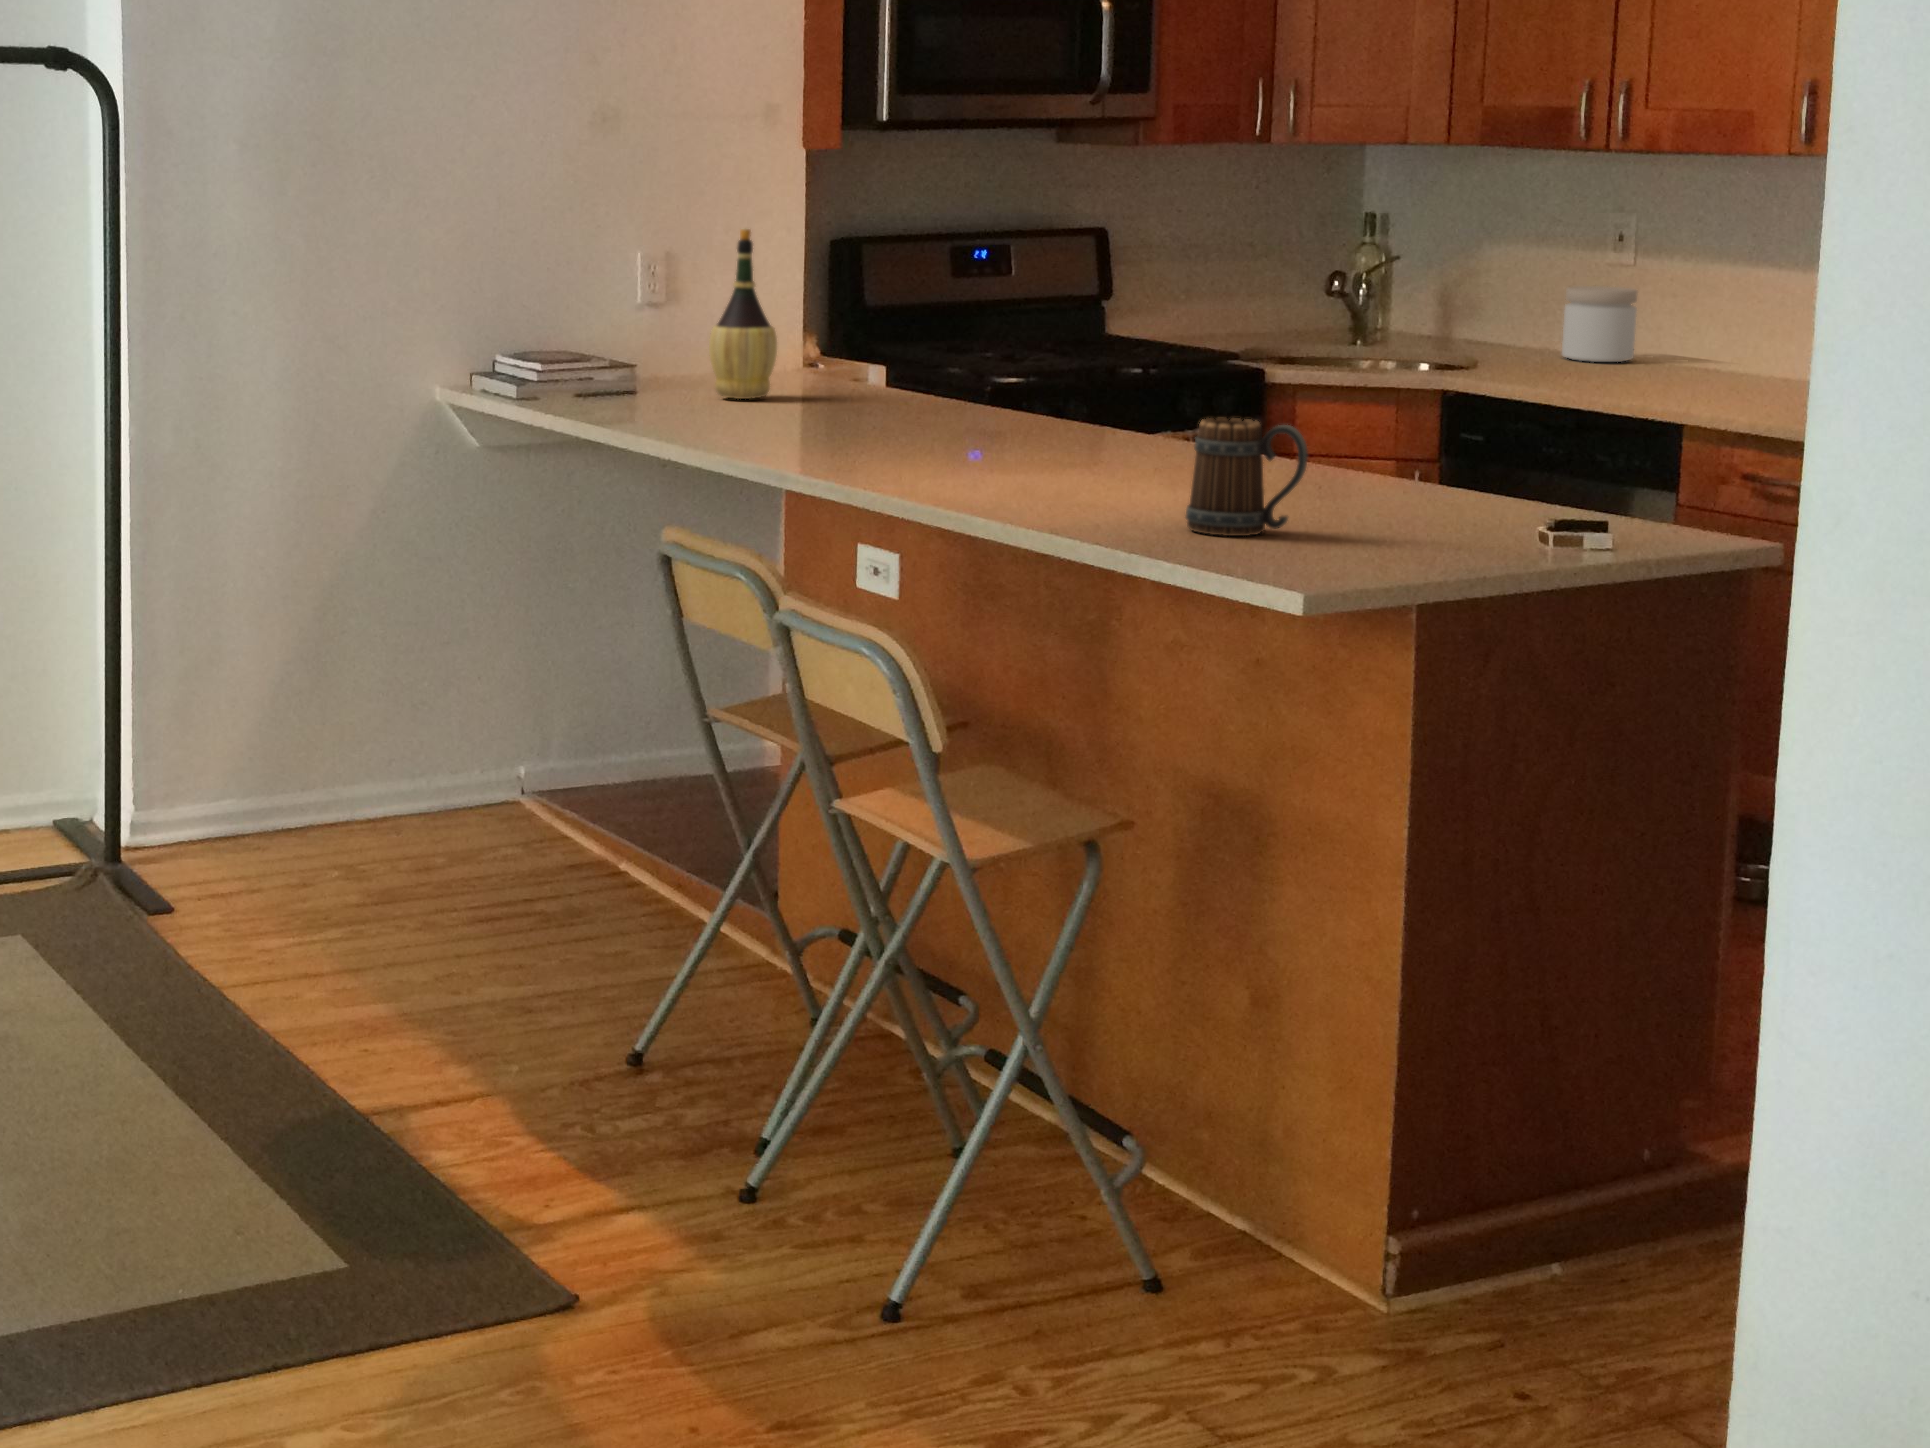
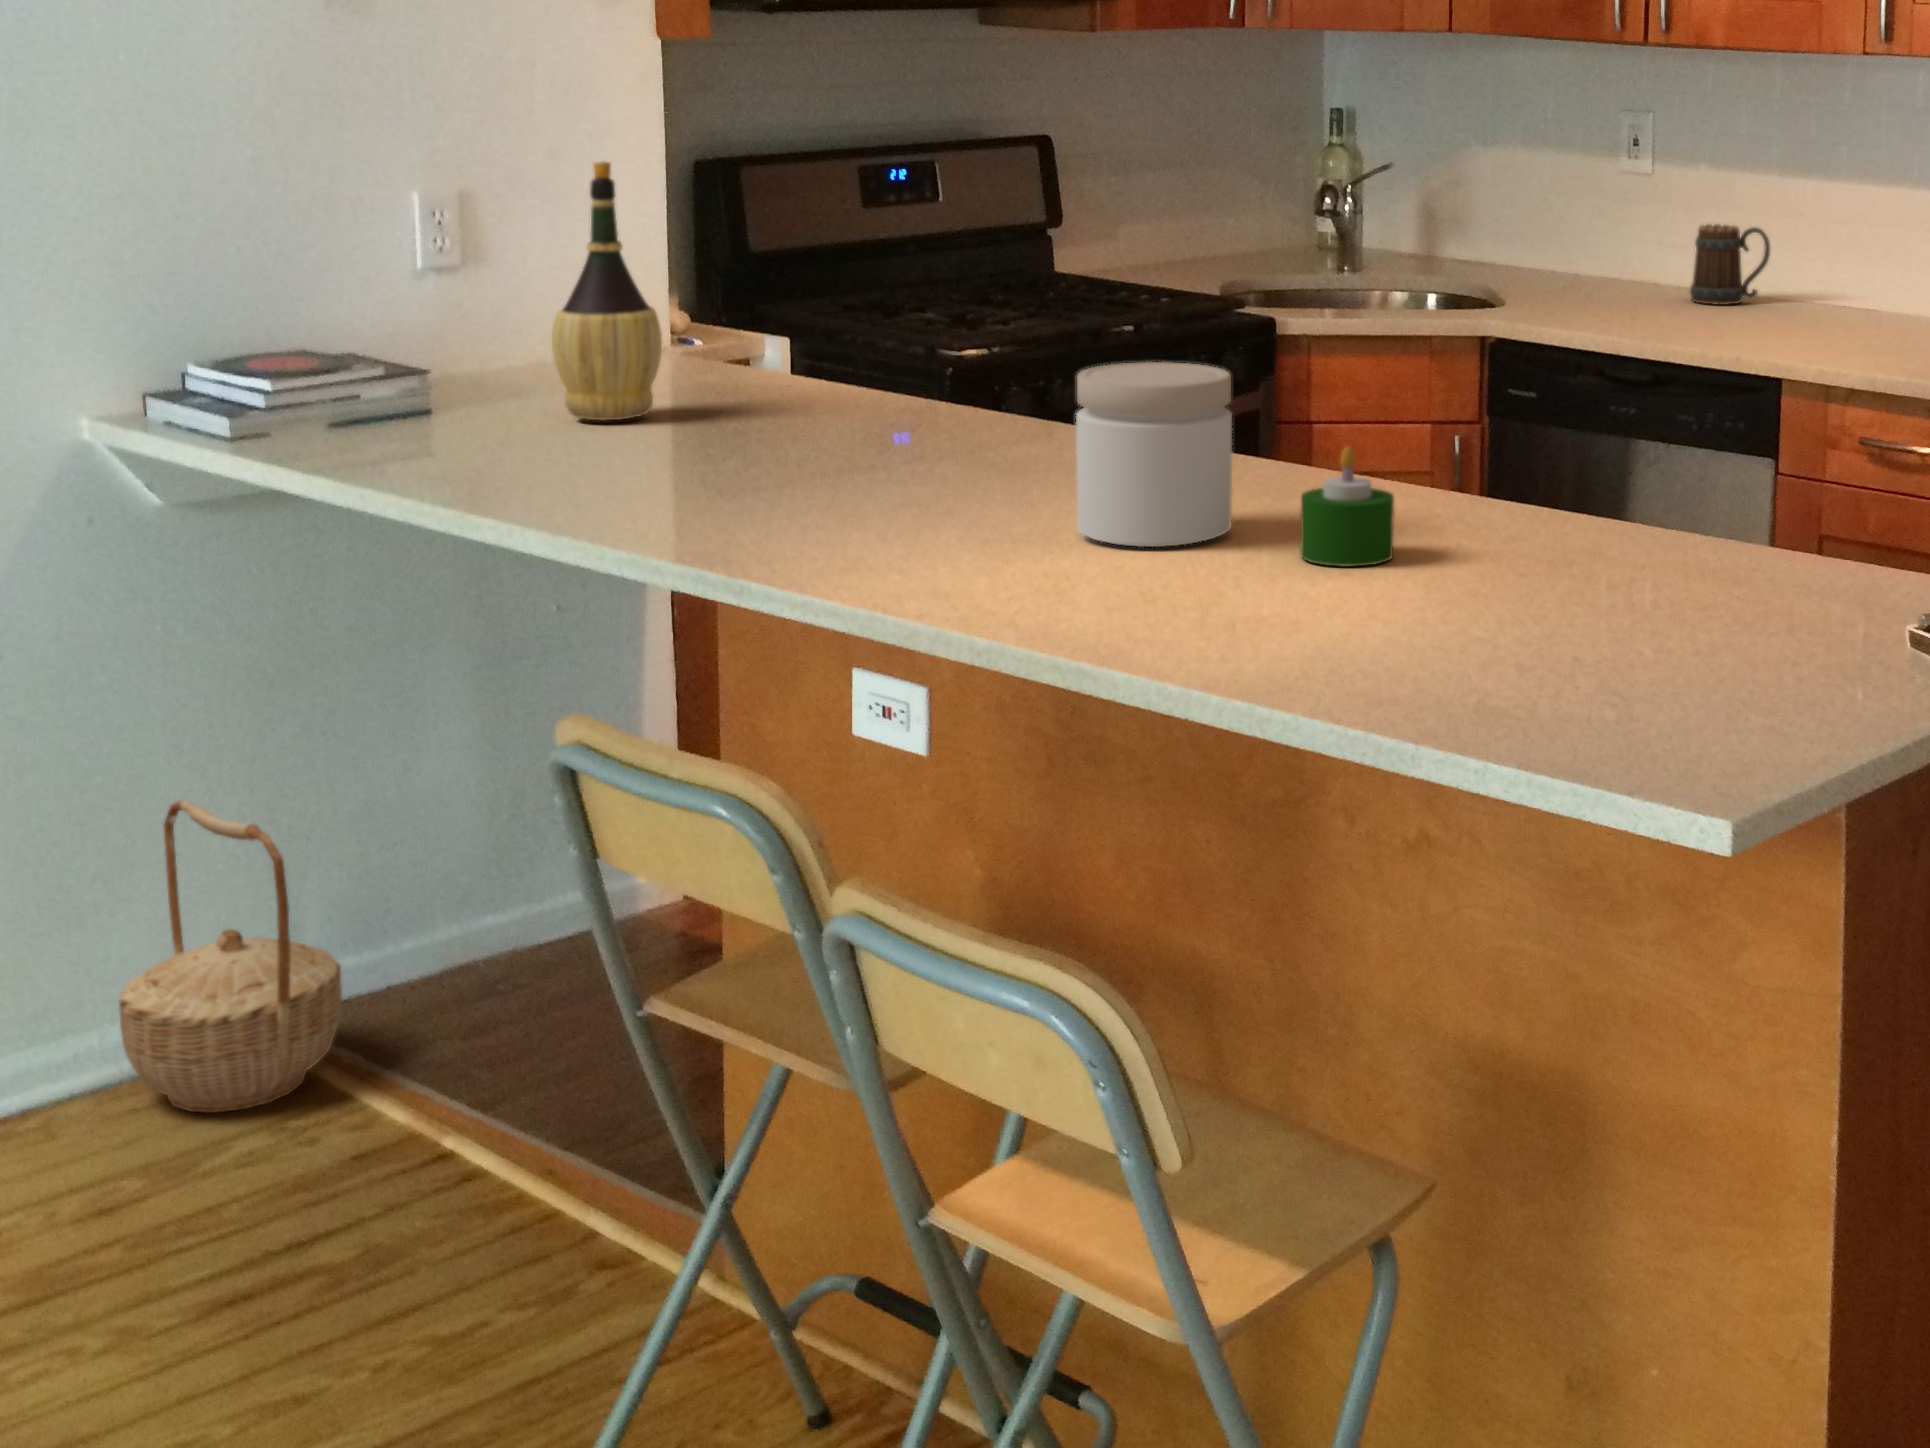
jar: present [1562,286,1638,362] -> present [1076,362,1232,547]
candle: none [1124,406,1186,482] -> present [1301,446,1394,566]
mug: present [1186,418,1308,536] -> present [1690,224,1770,305]
basket: none [438,637,565,832] -> present [119,800,342,1113]

